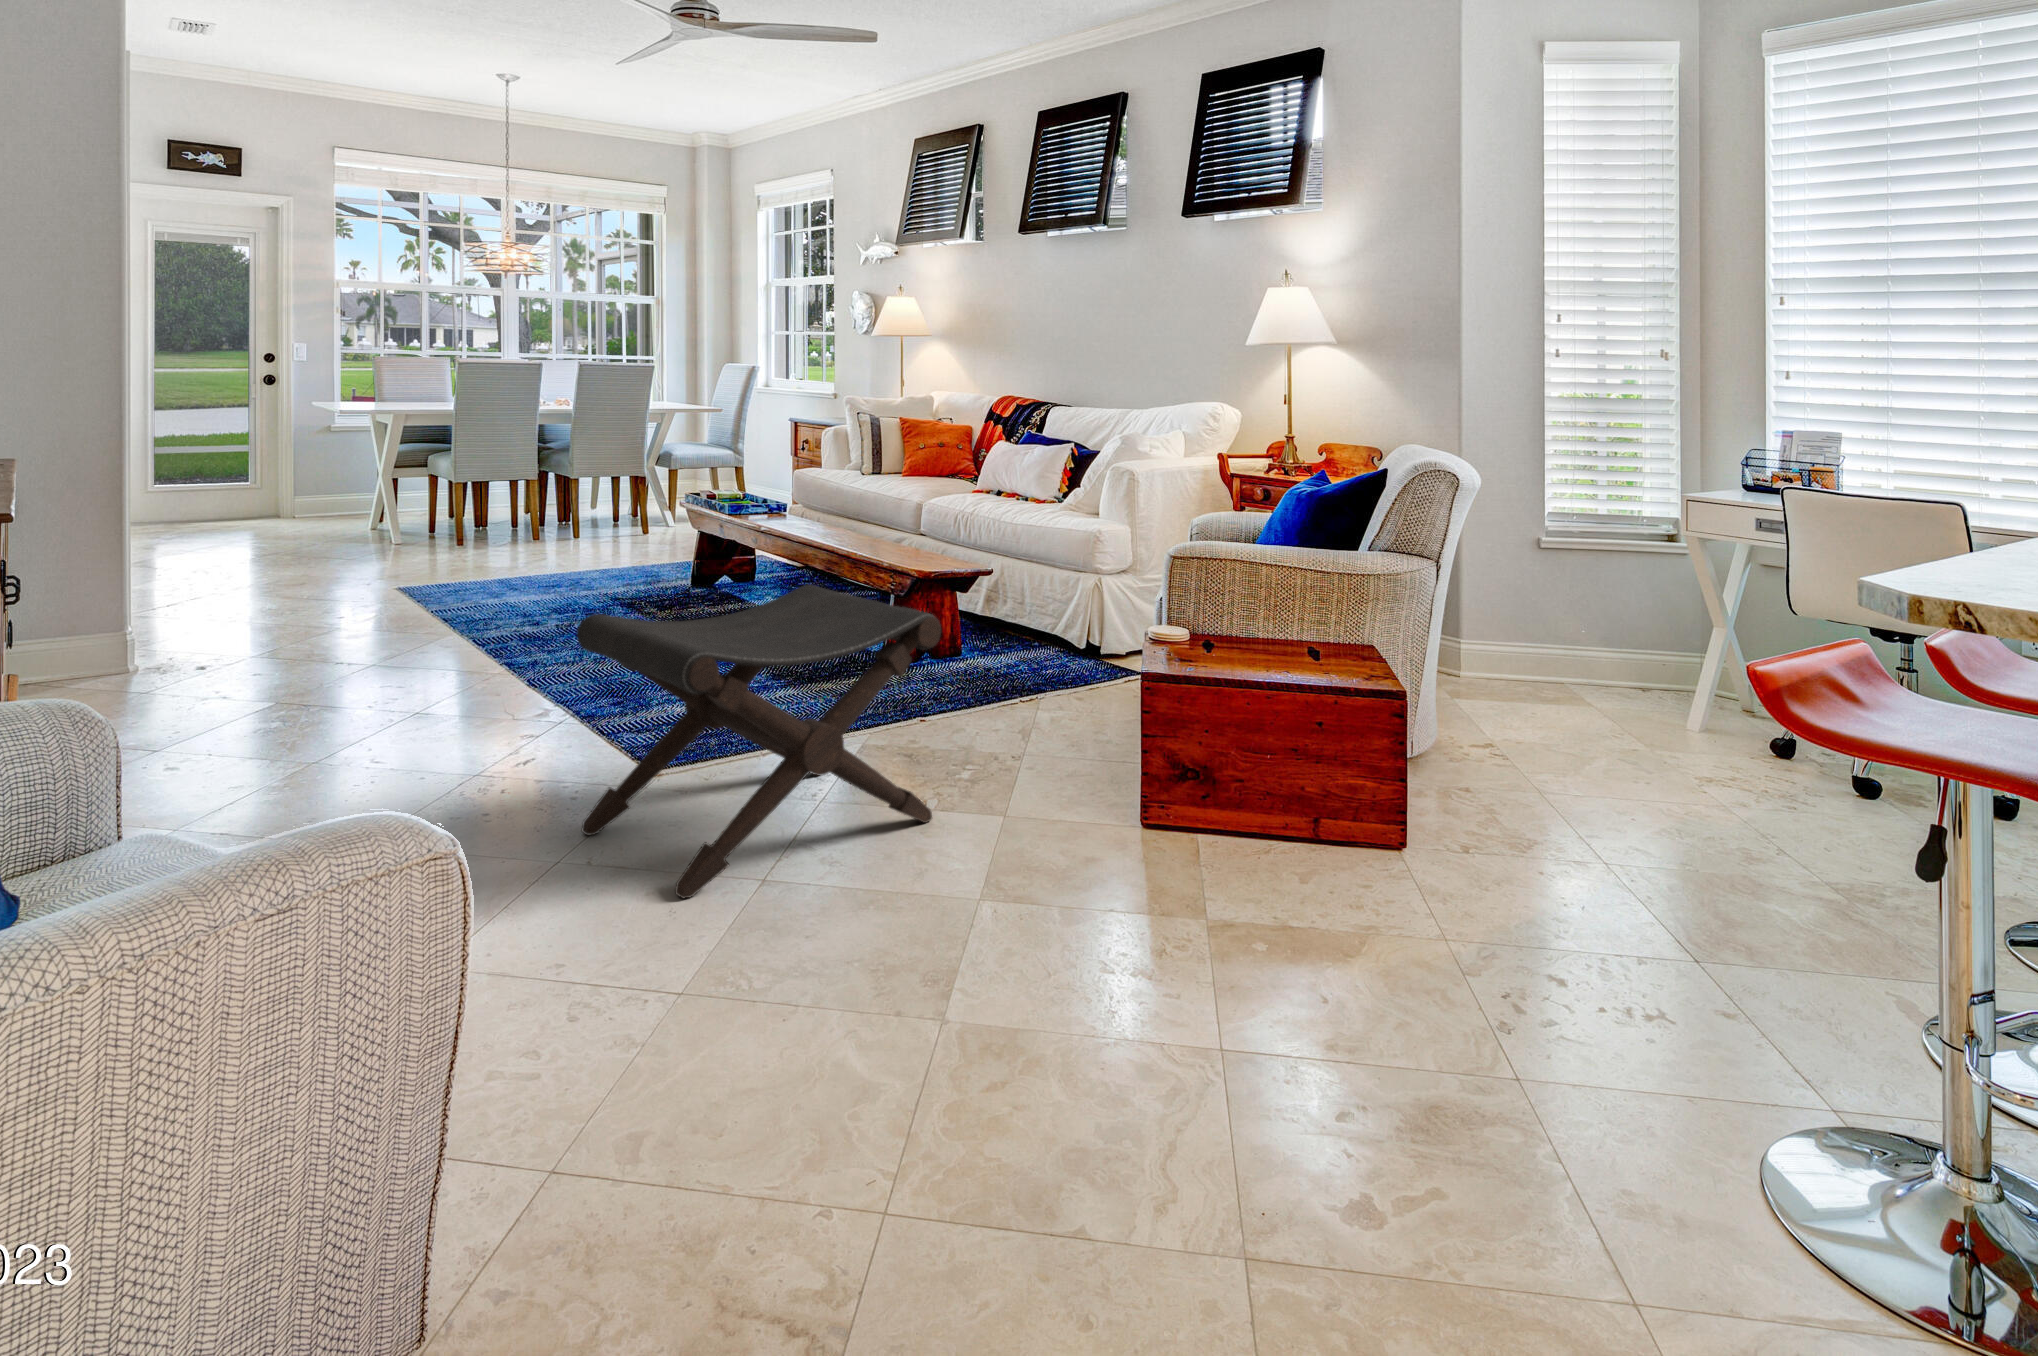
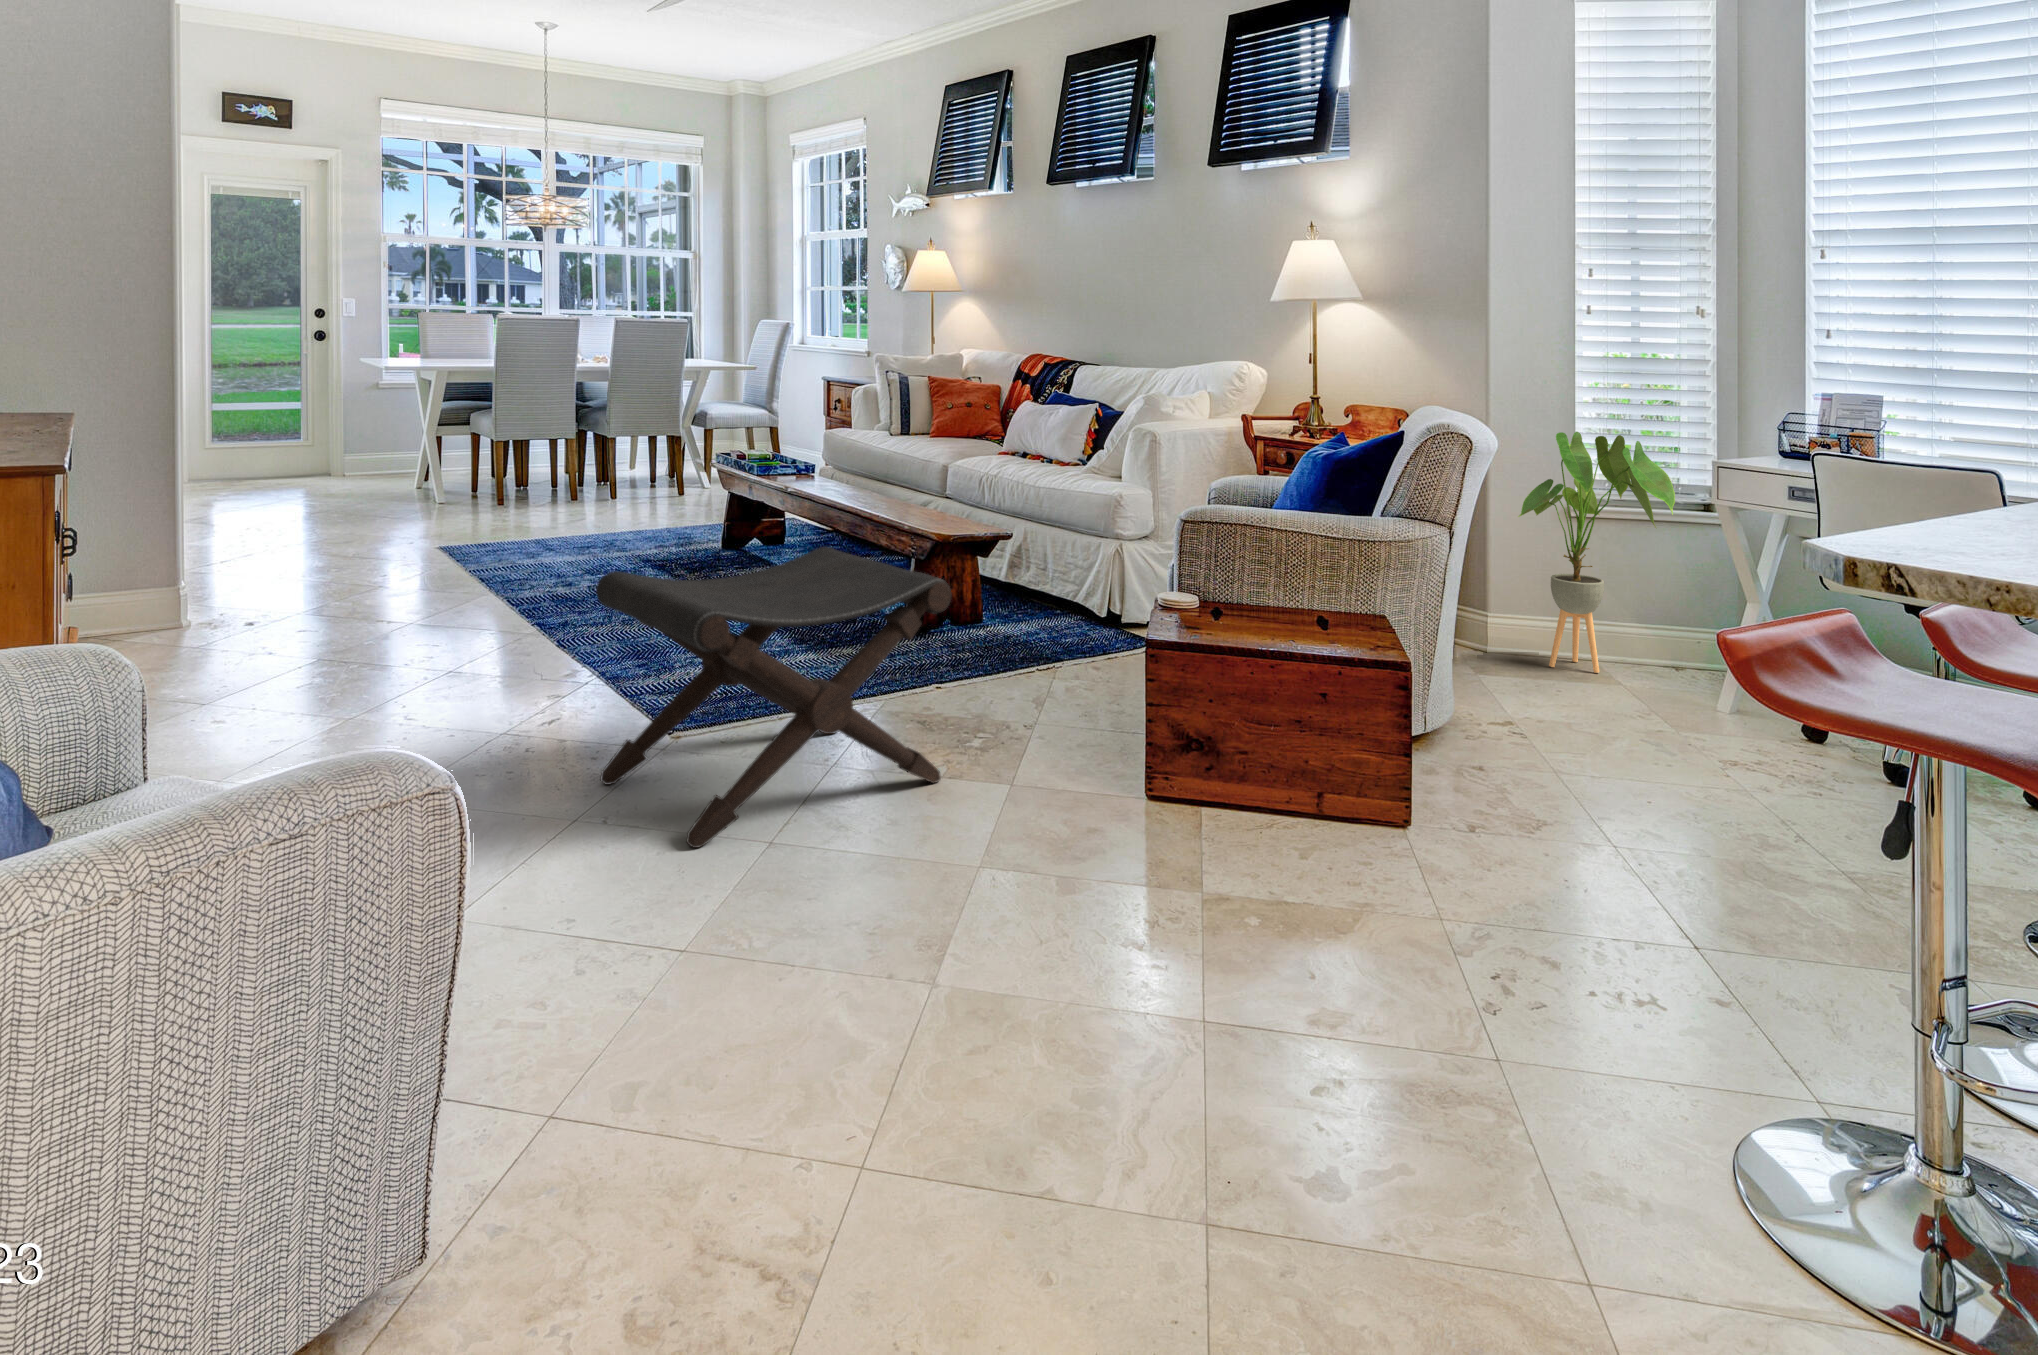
house plant: none [1484,457,1634,692] -> present [1518,432,1675,673]

